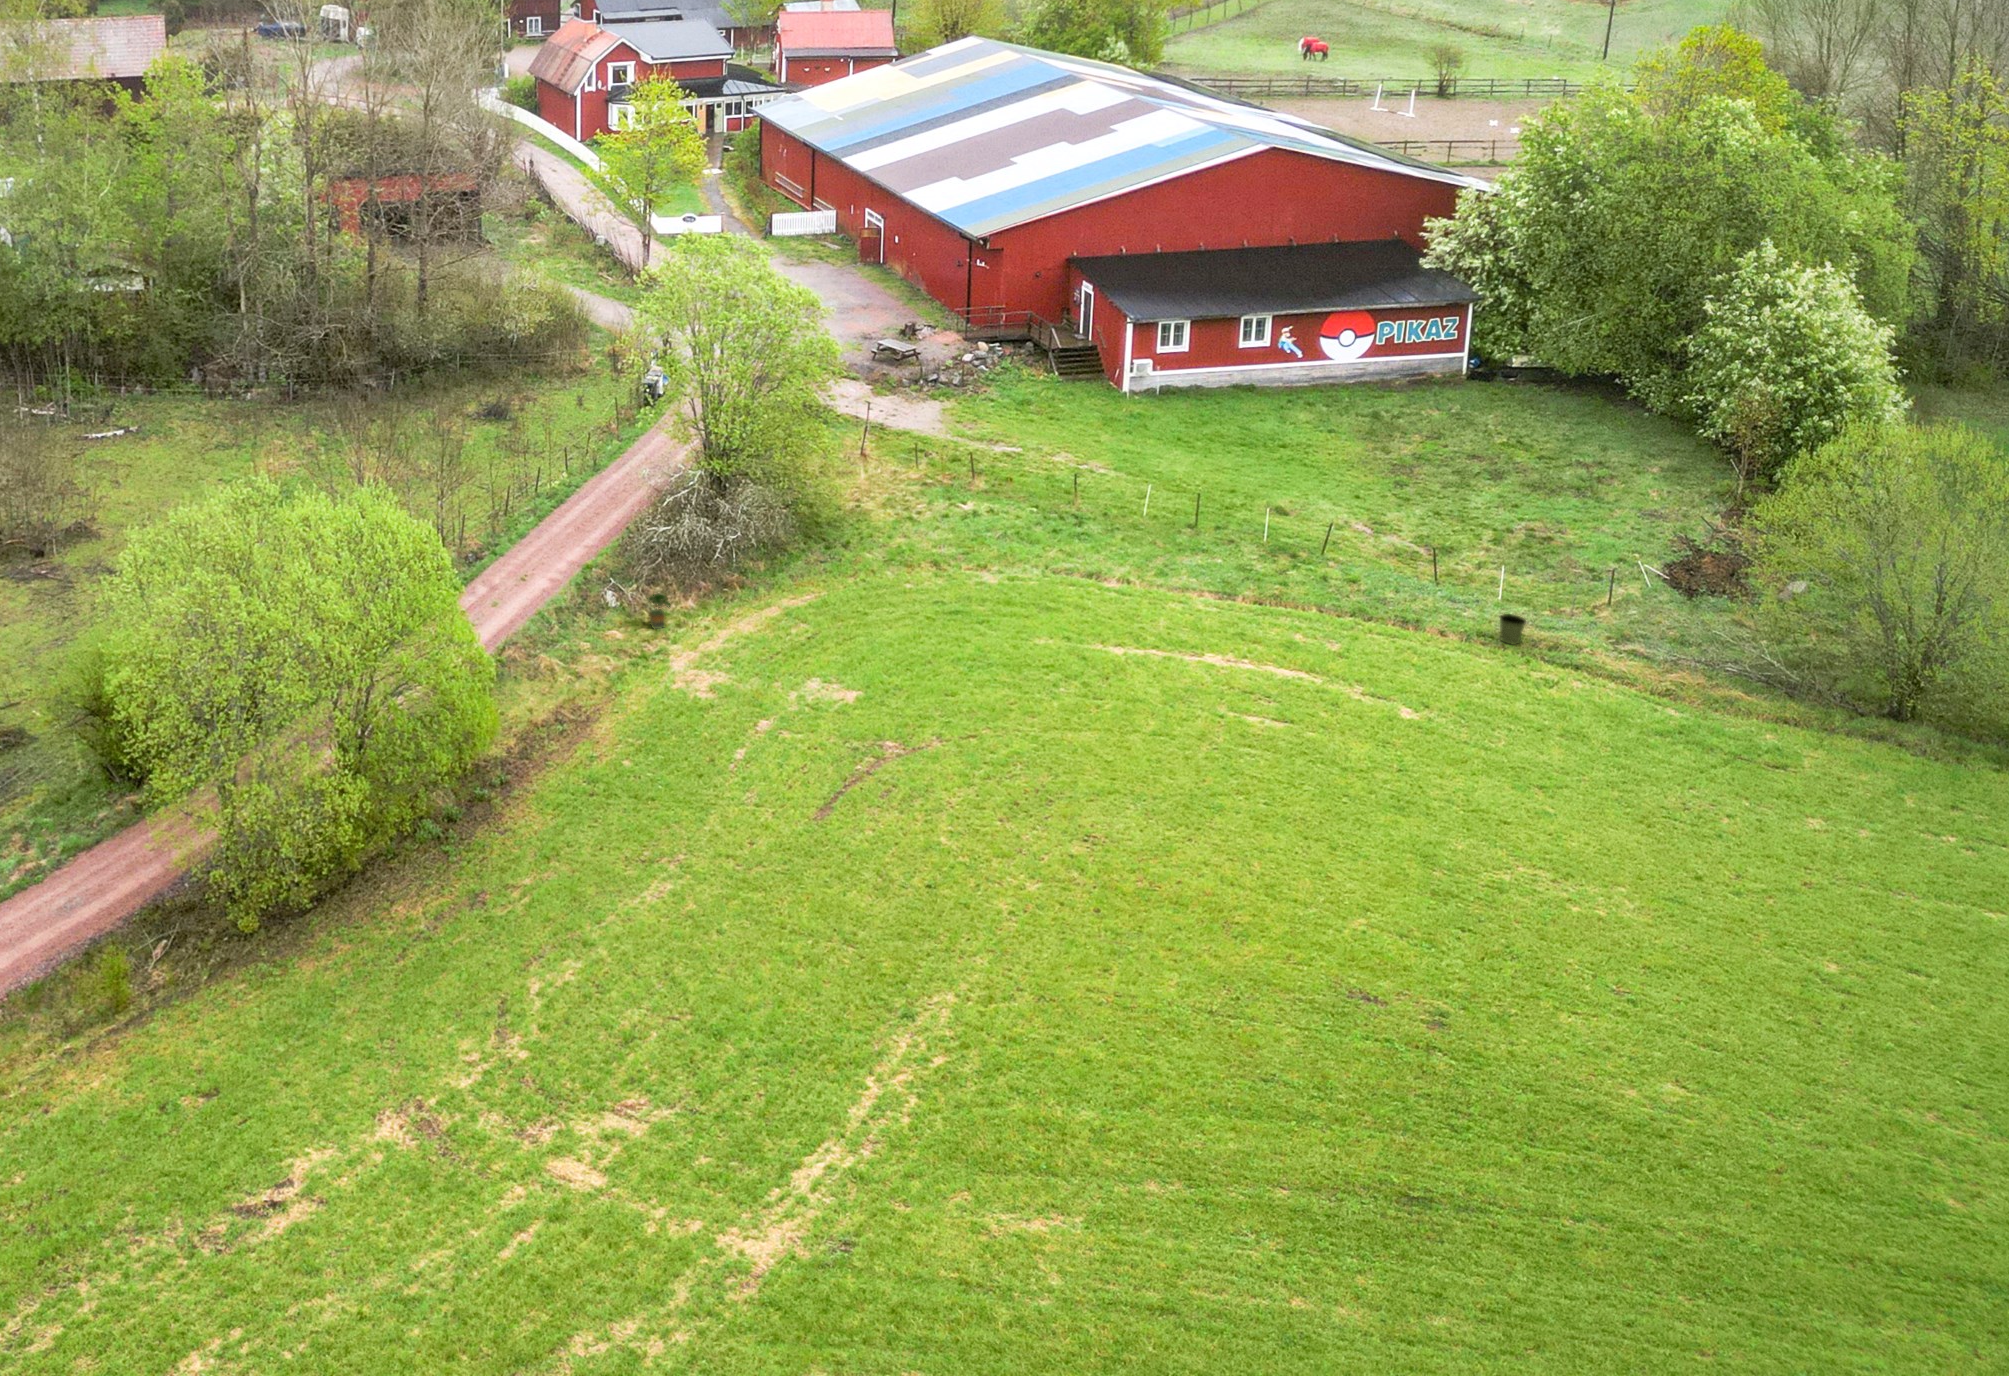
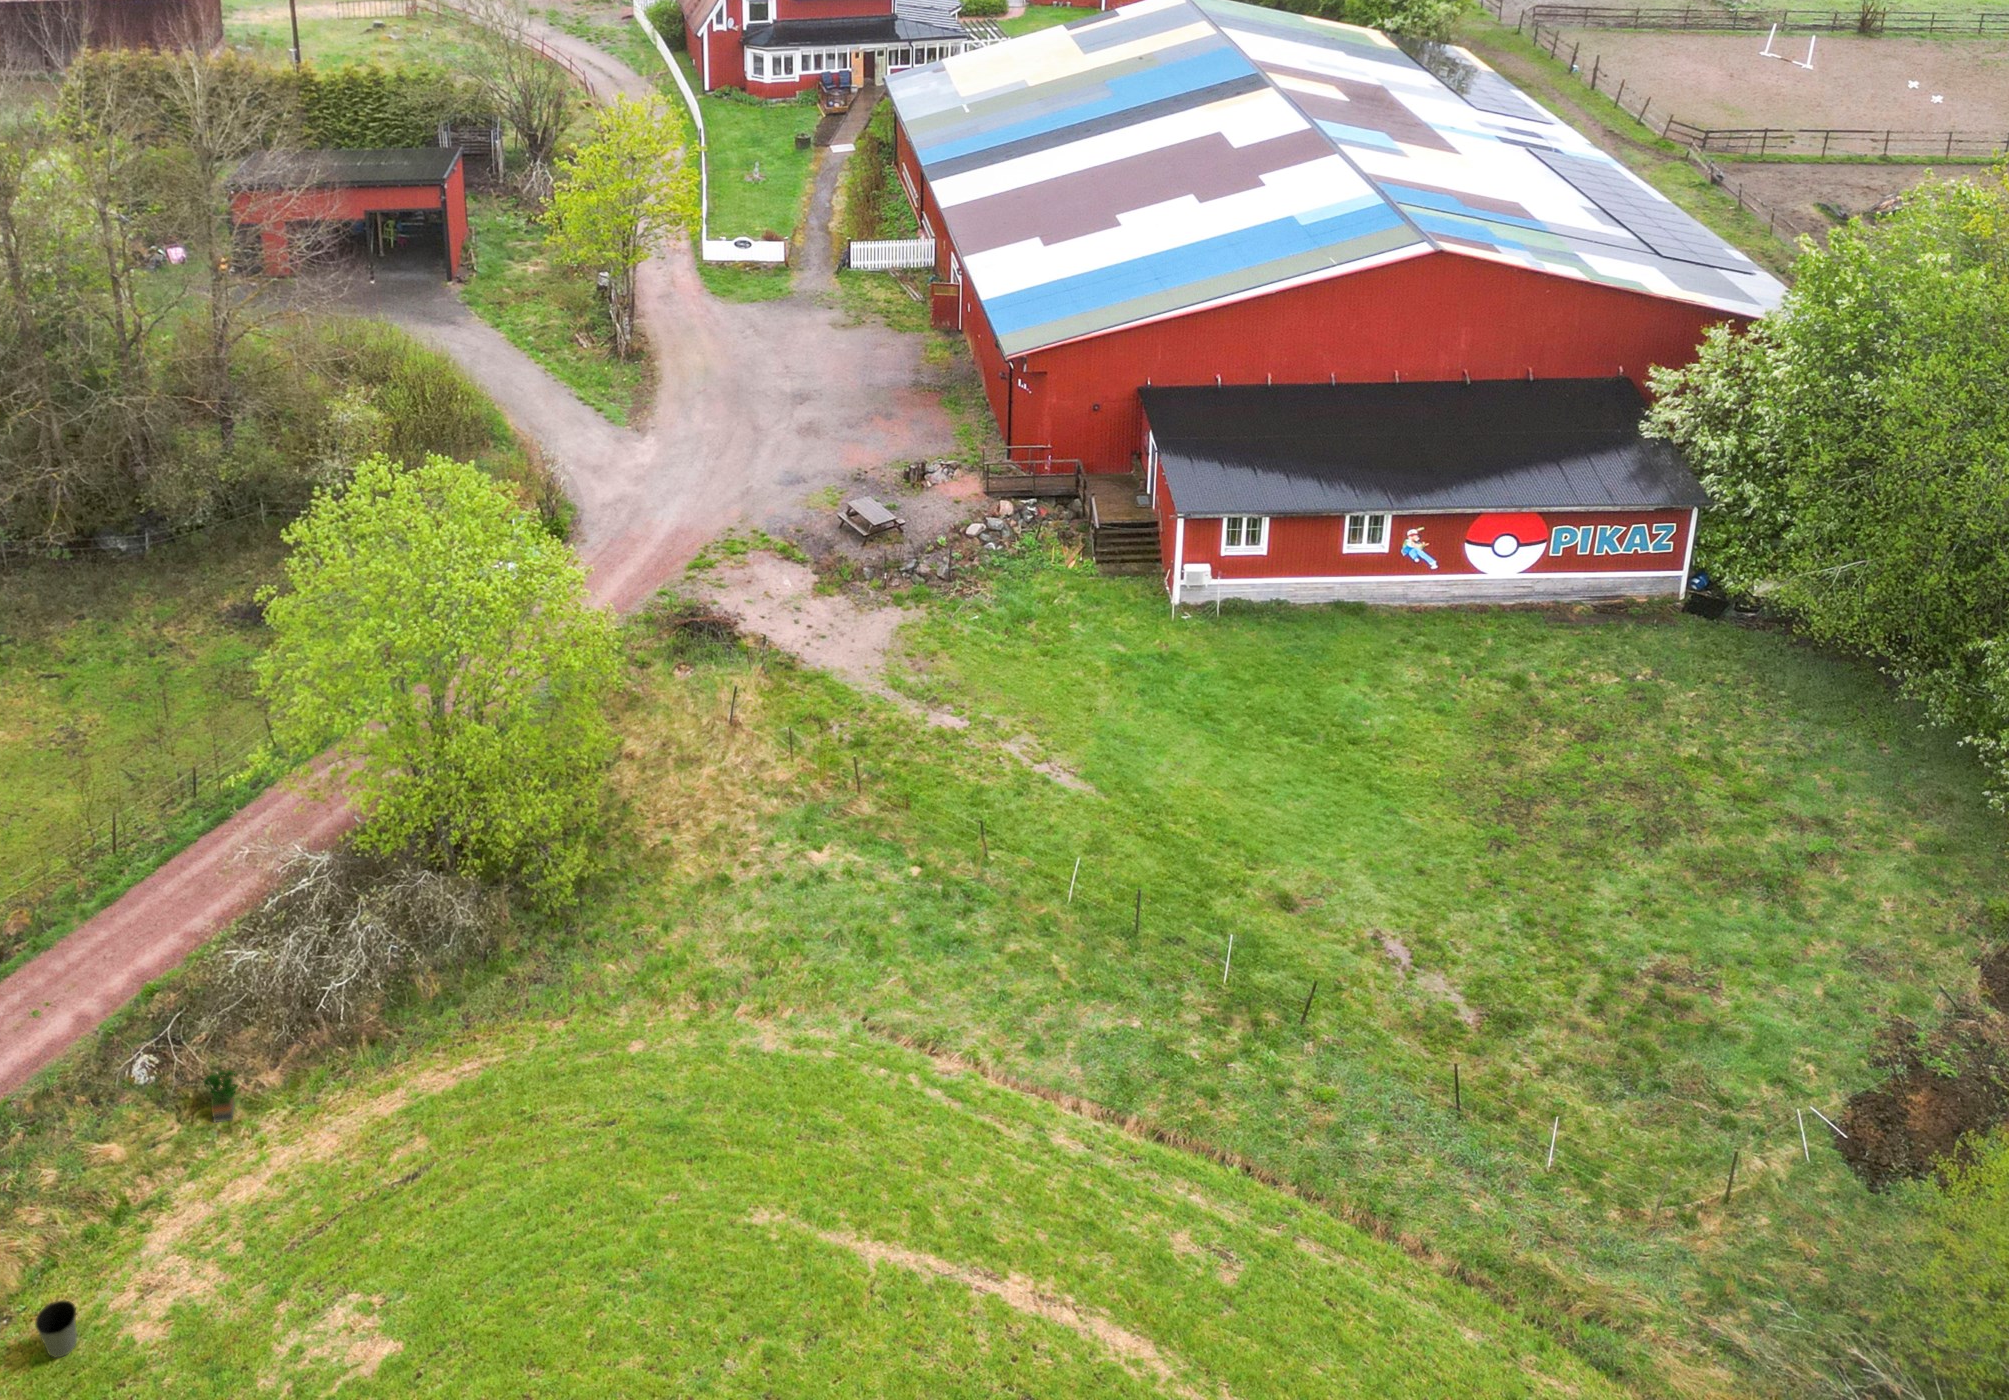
bucket: present [1499,614,1526,644] -> present [35,1300,77,1357]

